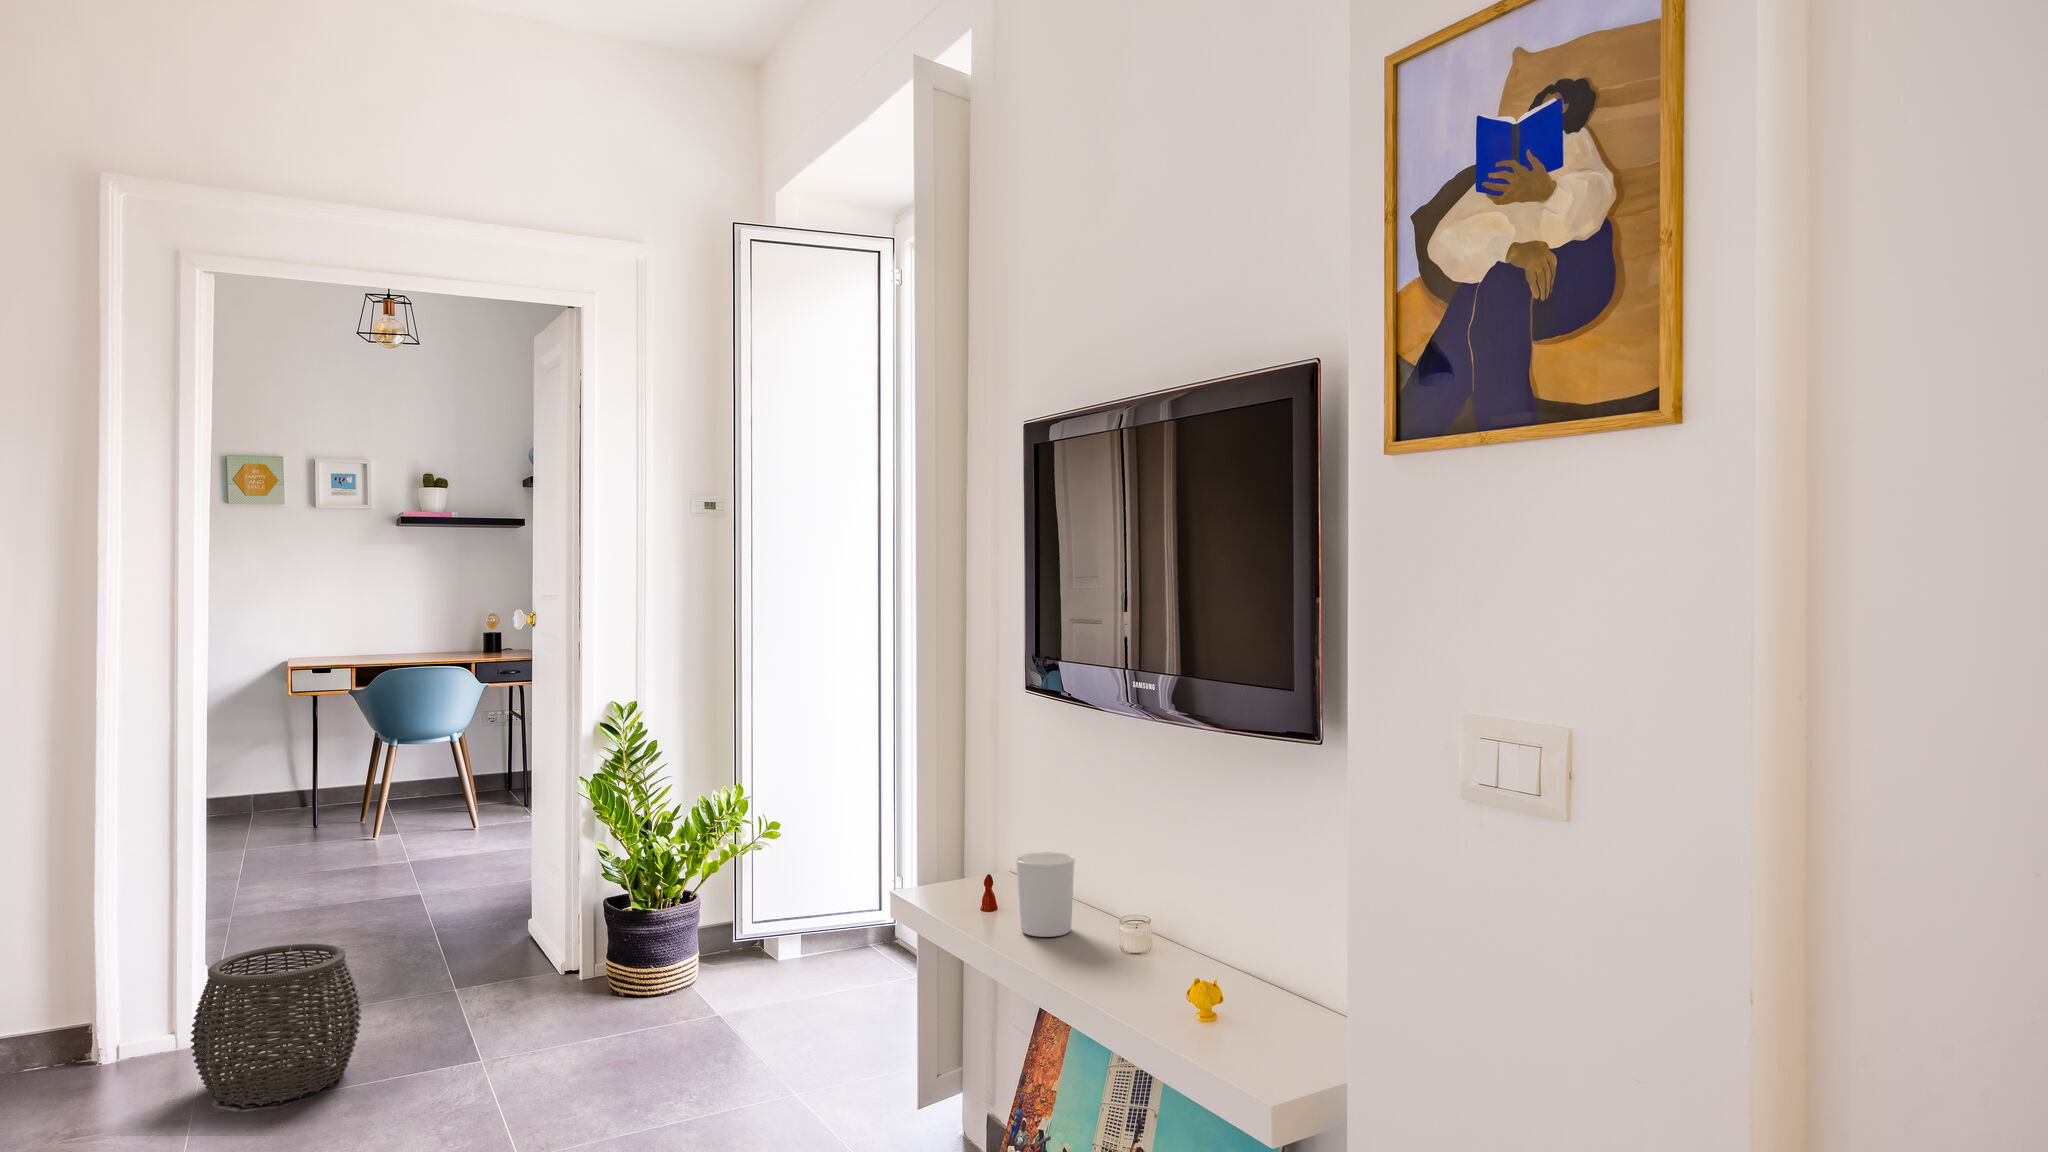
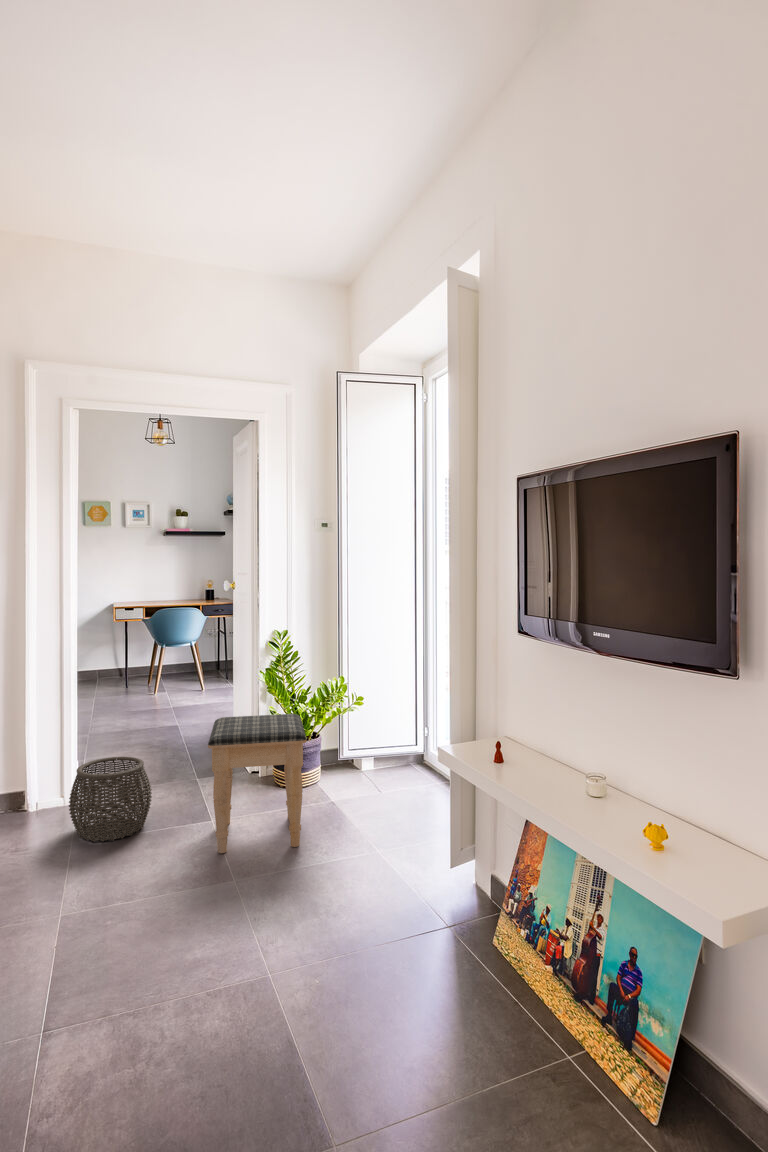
footstool: none [472,852,662,1113] -> present [208,714,307,853]
candle holder: present [1016,852,1075,937] -> none [519,733,555,784]

